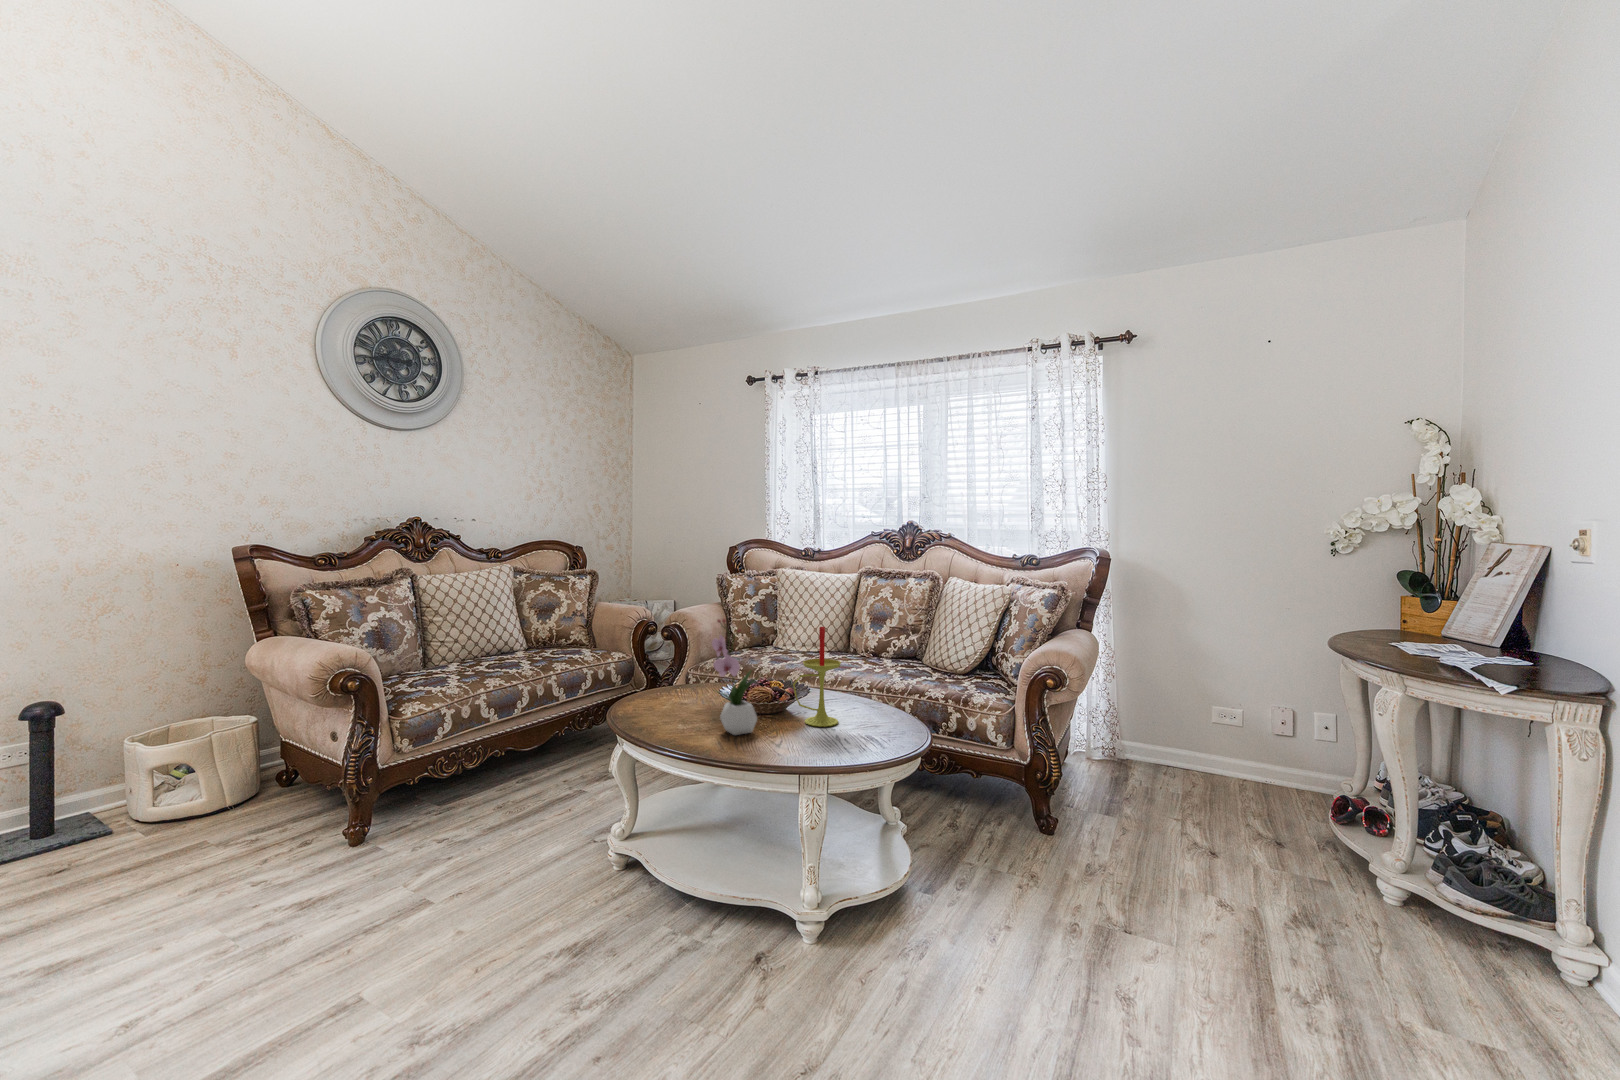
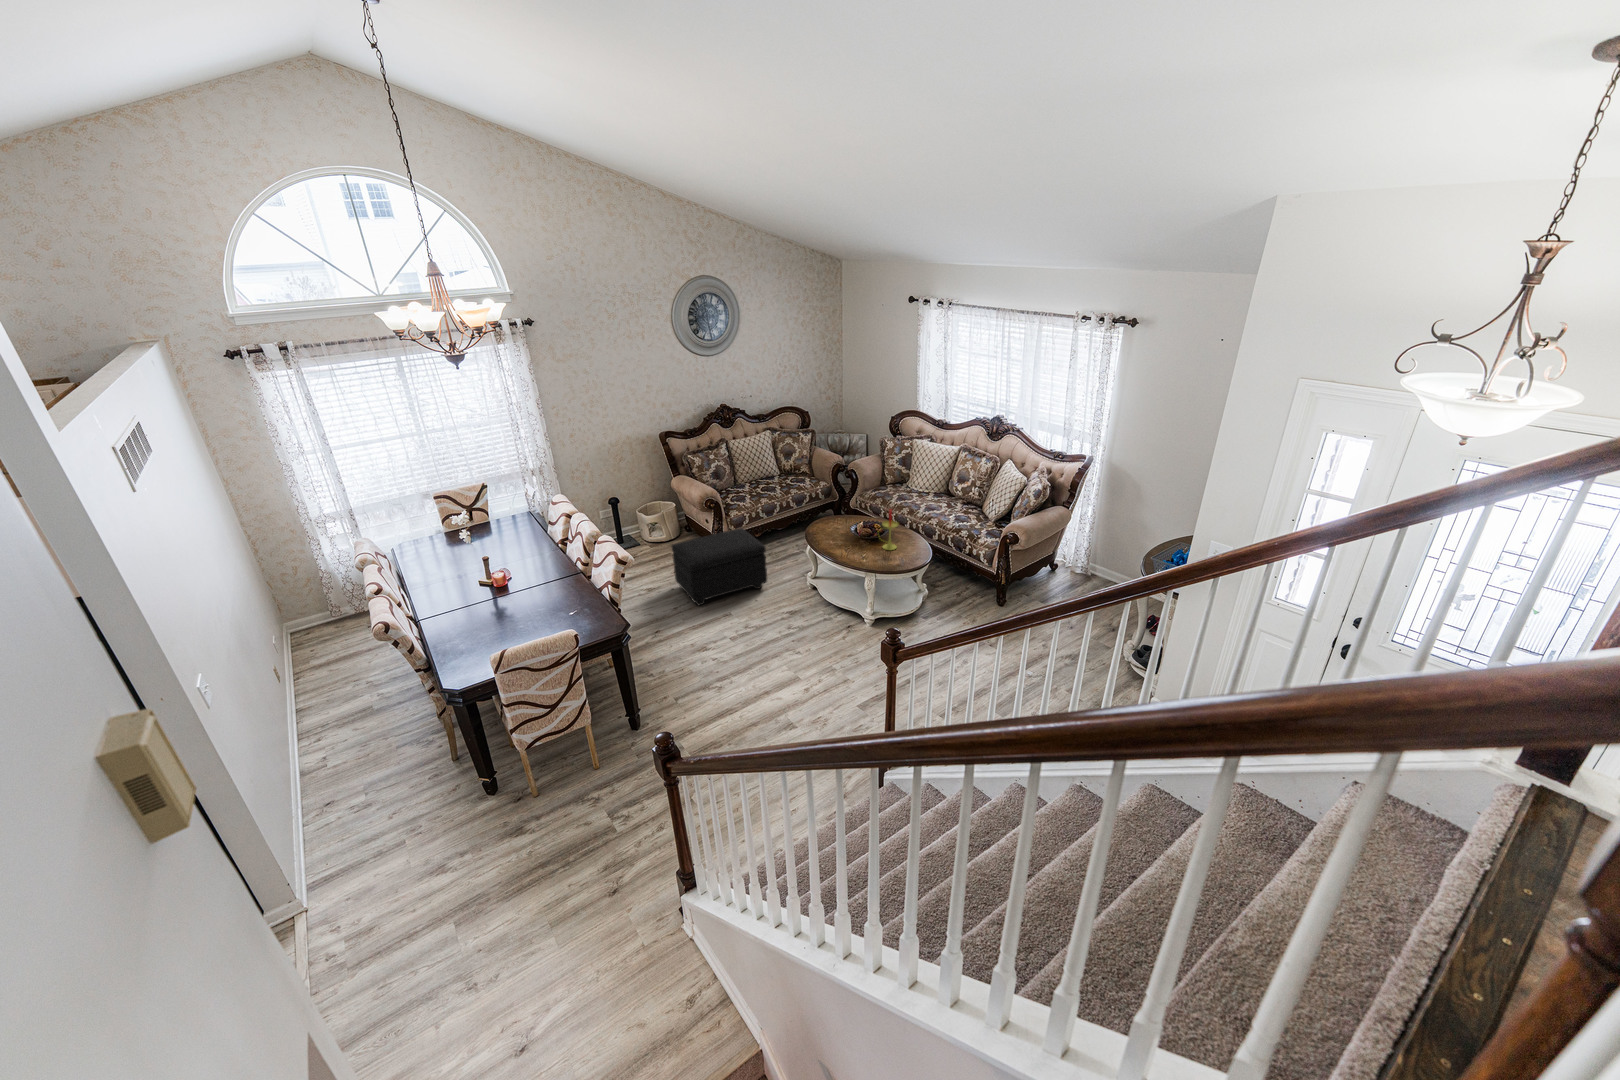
flower arrangement: present [712,619,757,735] -> none [842,505,862,550]
footstool: none [193,735,499,978] -> present [672,528,767,605]

